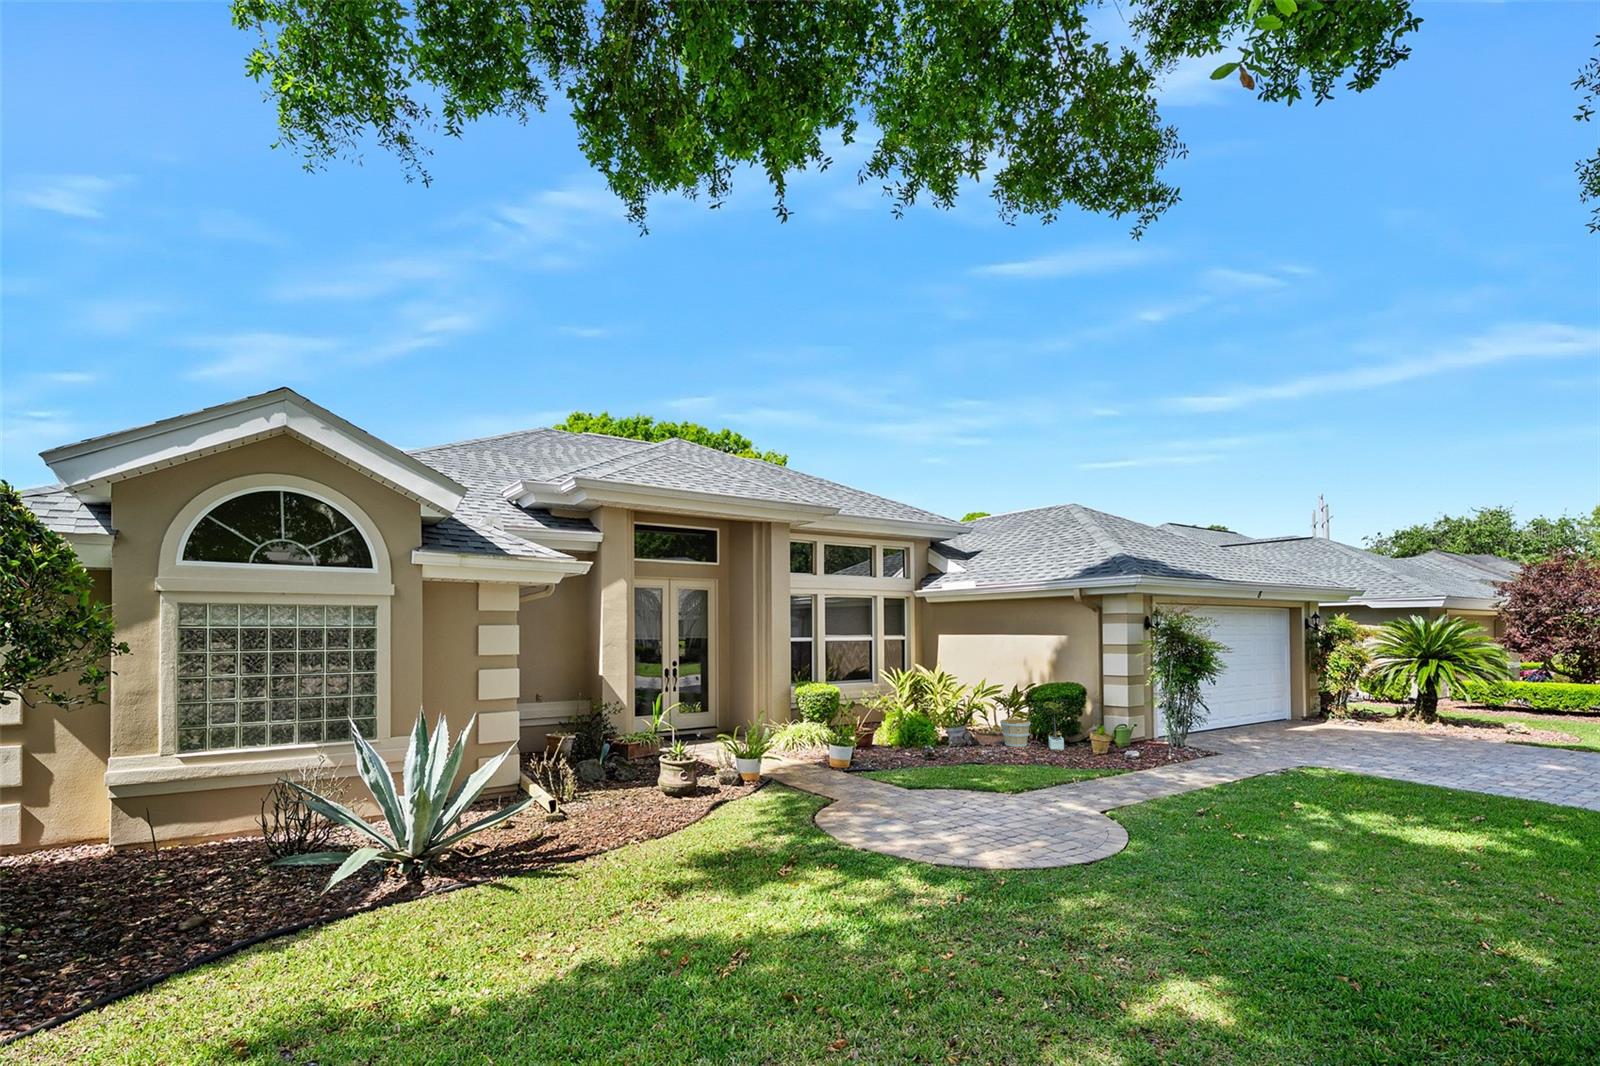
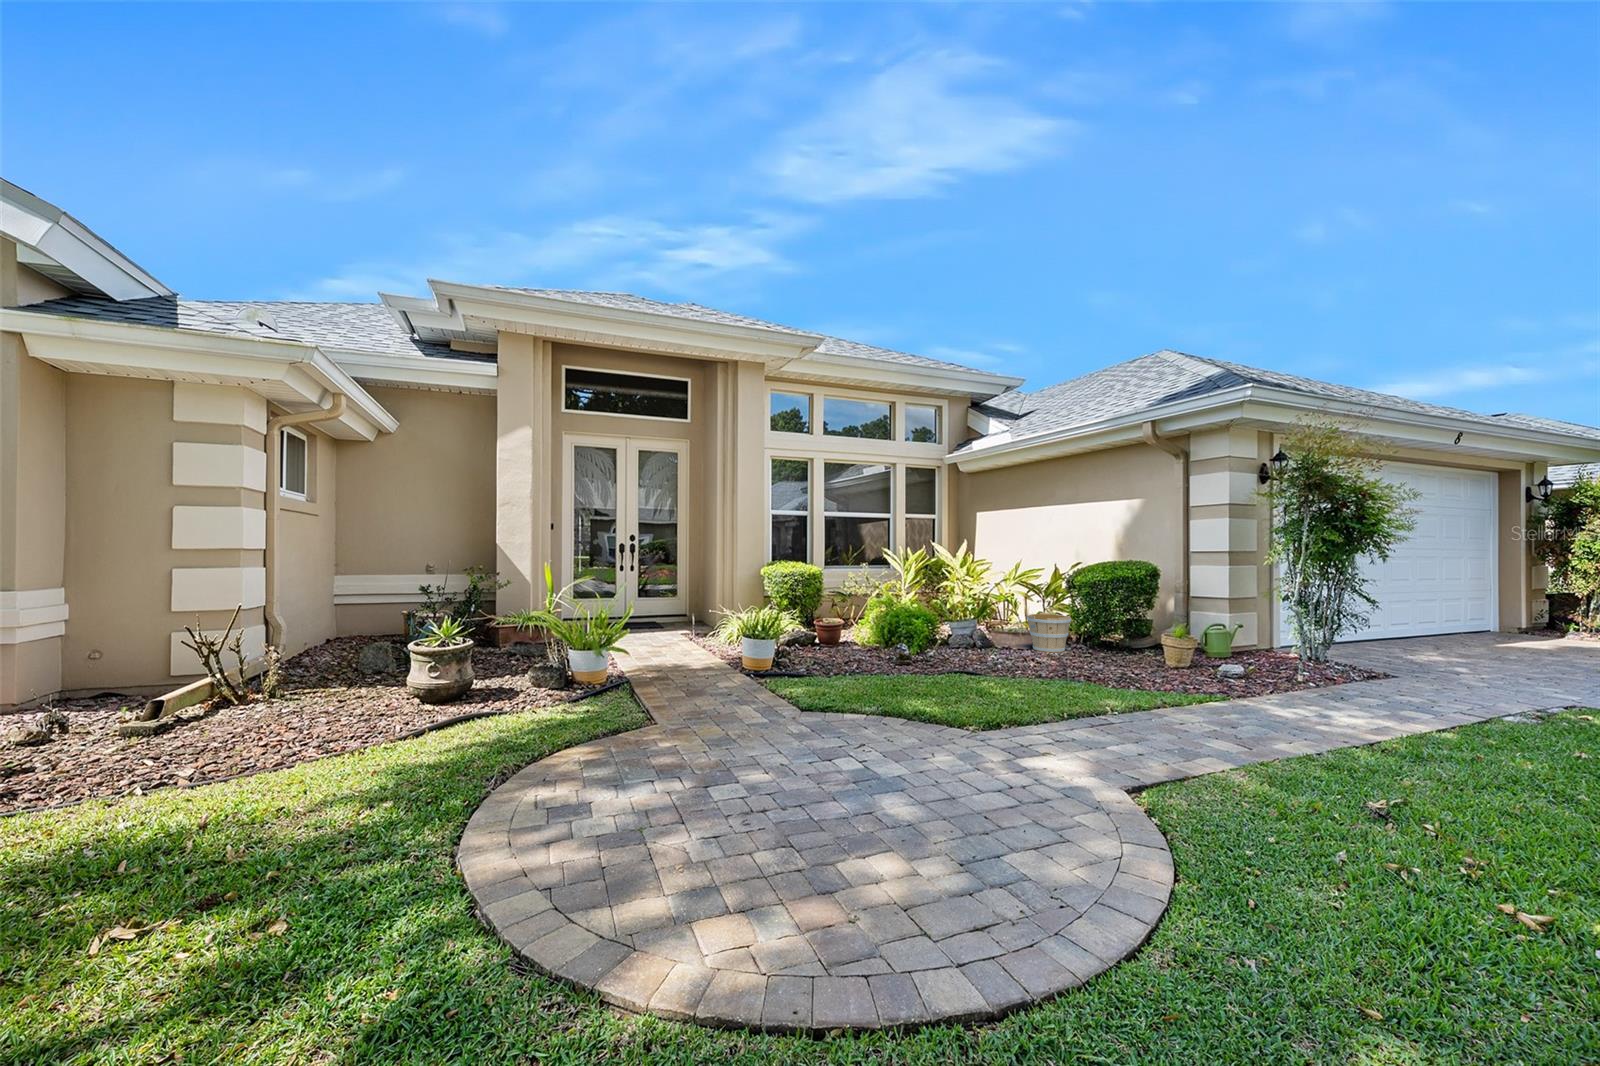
potted tree: present [1043,702,1064,750] -> none [1089,588,1121,658]

